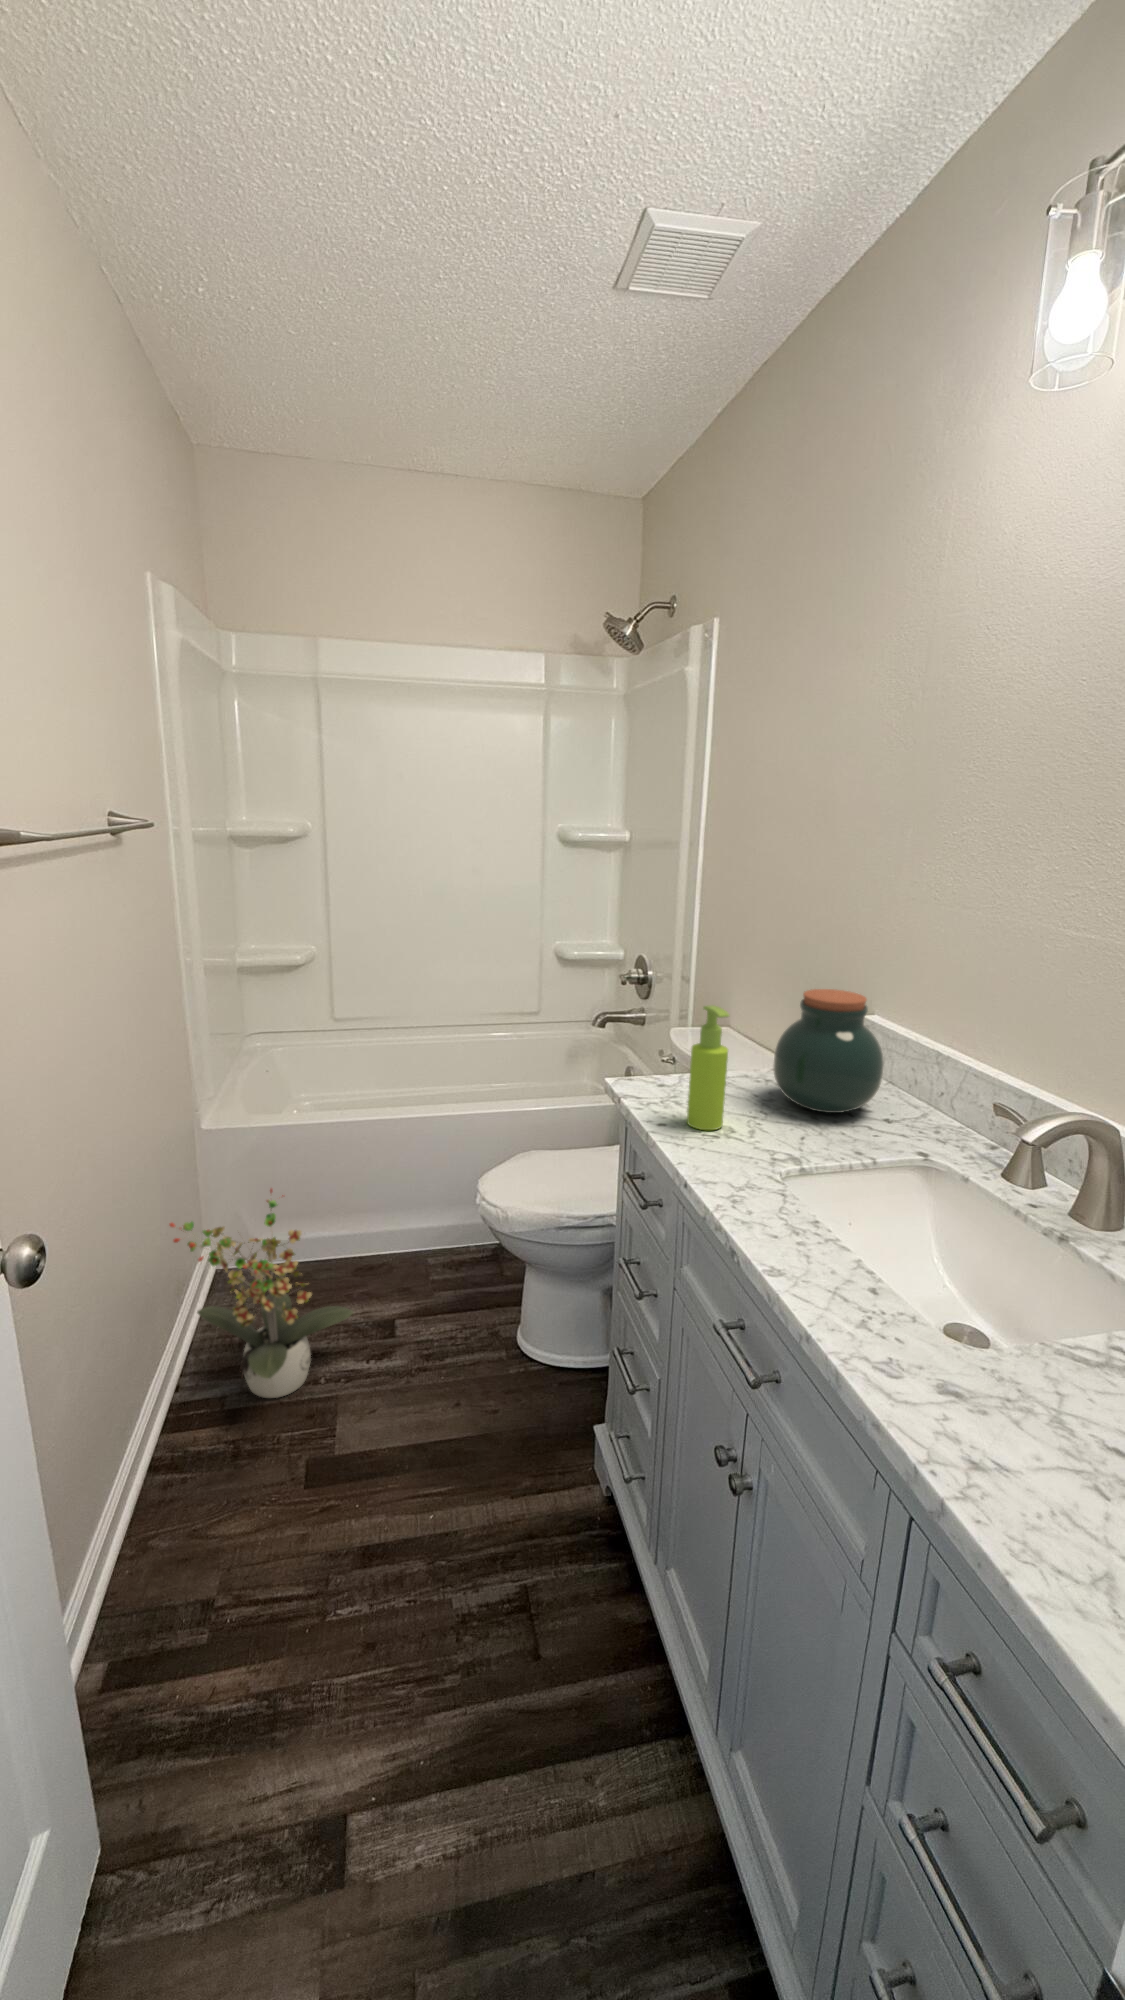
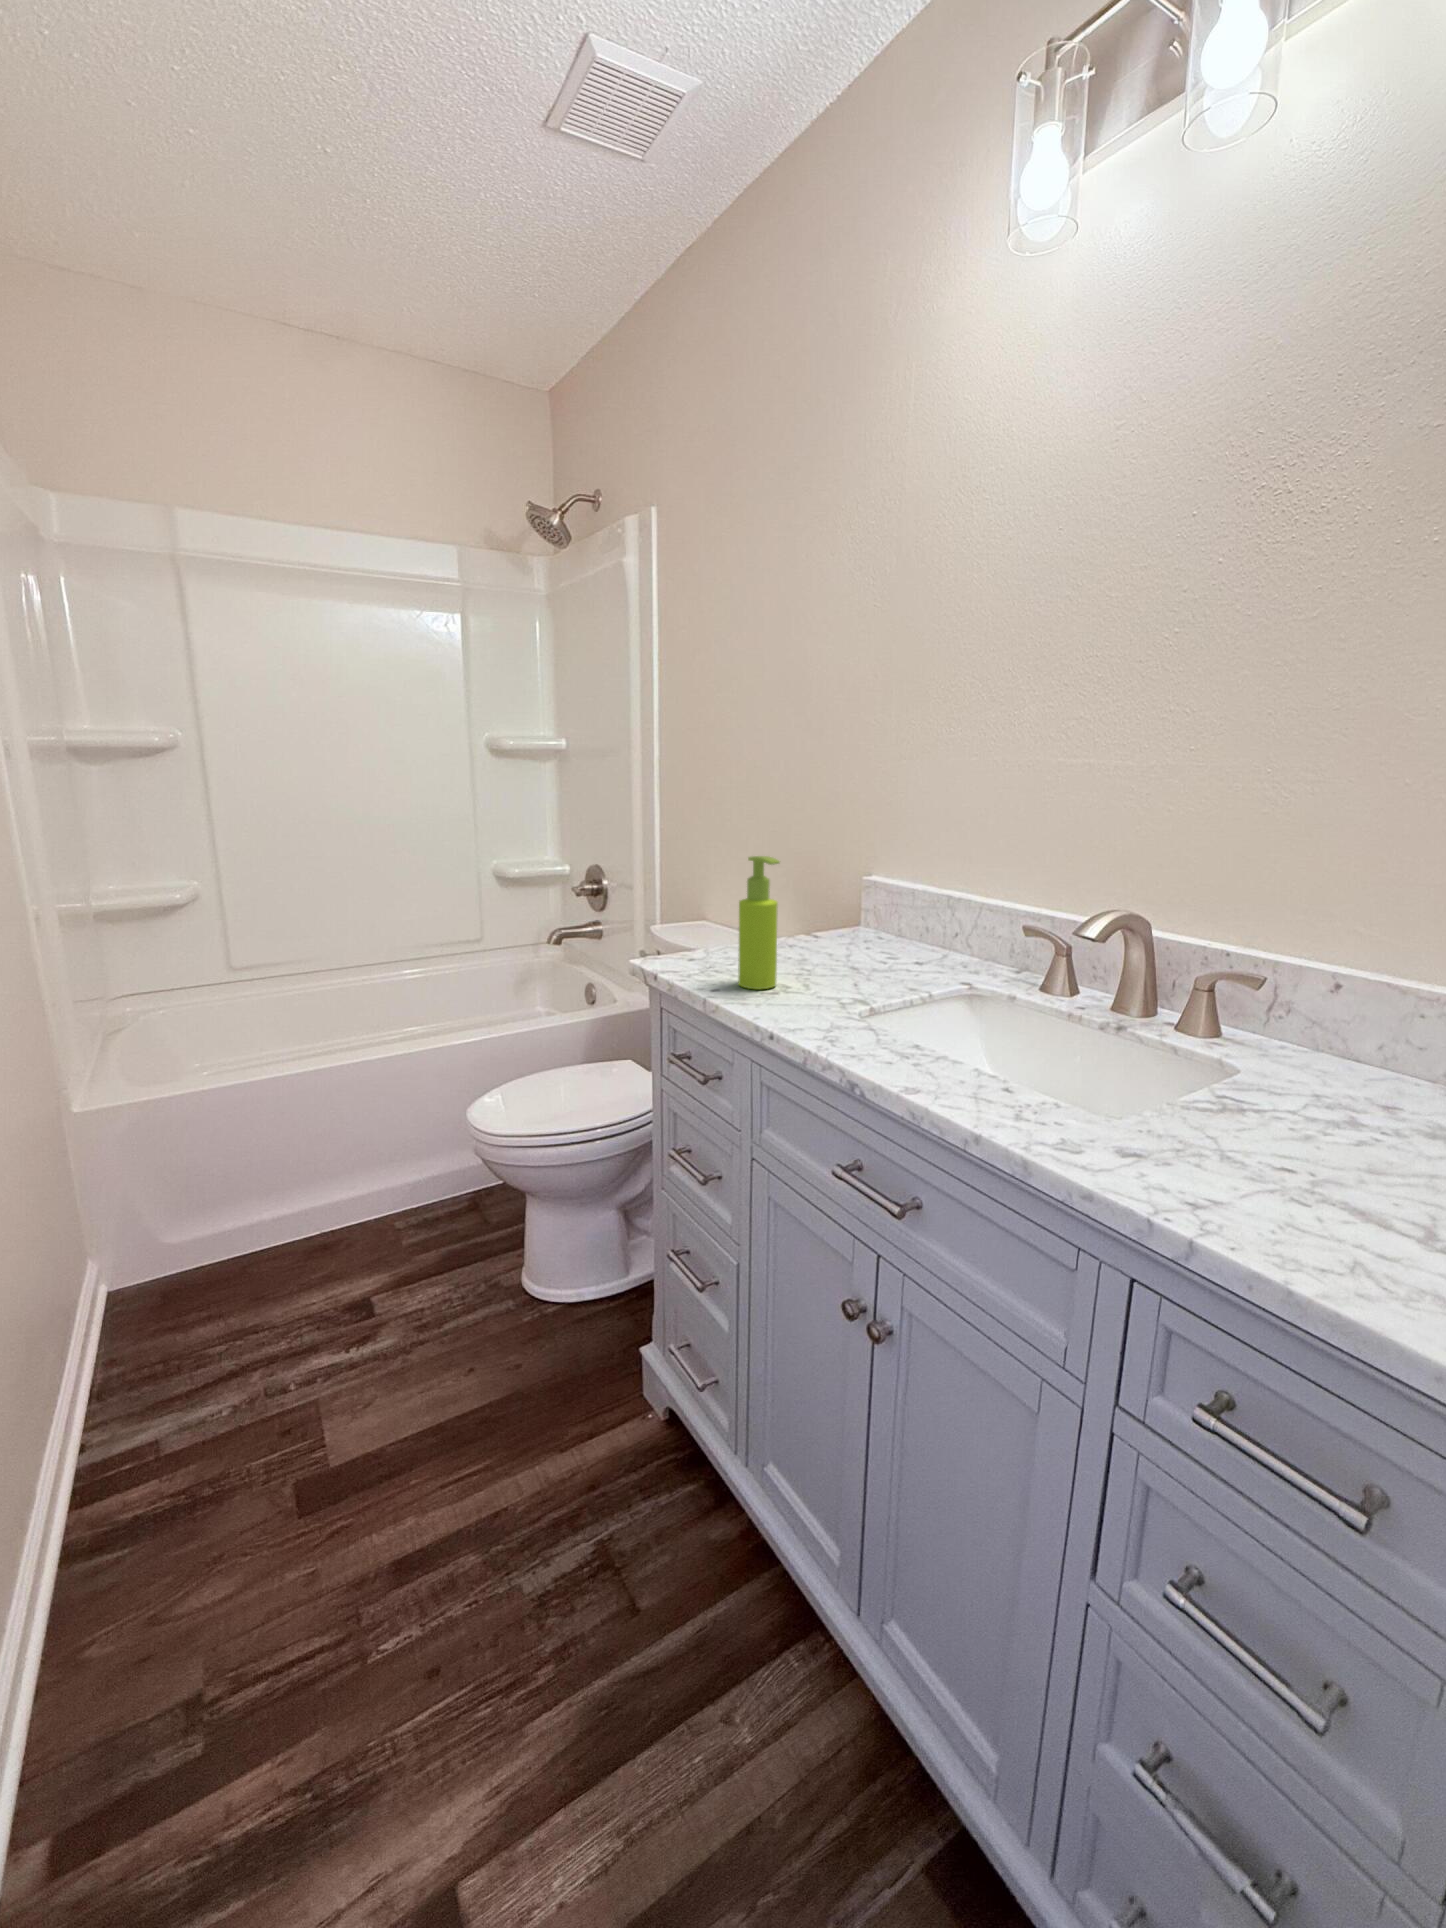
jar: present [773,989,884,1113] -> none [806,842,913,964]
potted plant: present [170,1189,353,1398] -> none [57,1162,323,1427]

